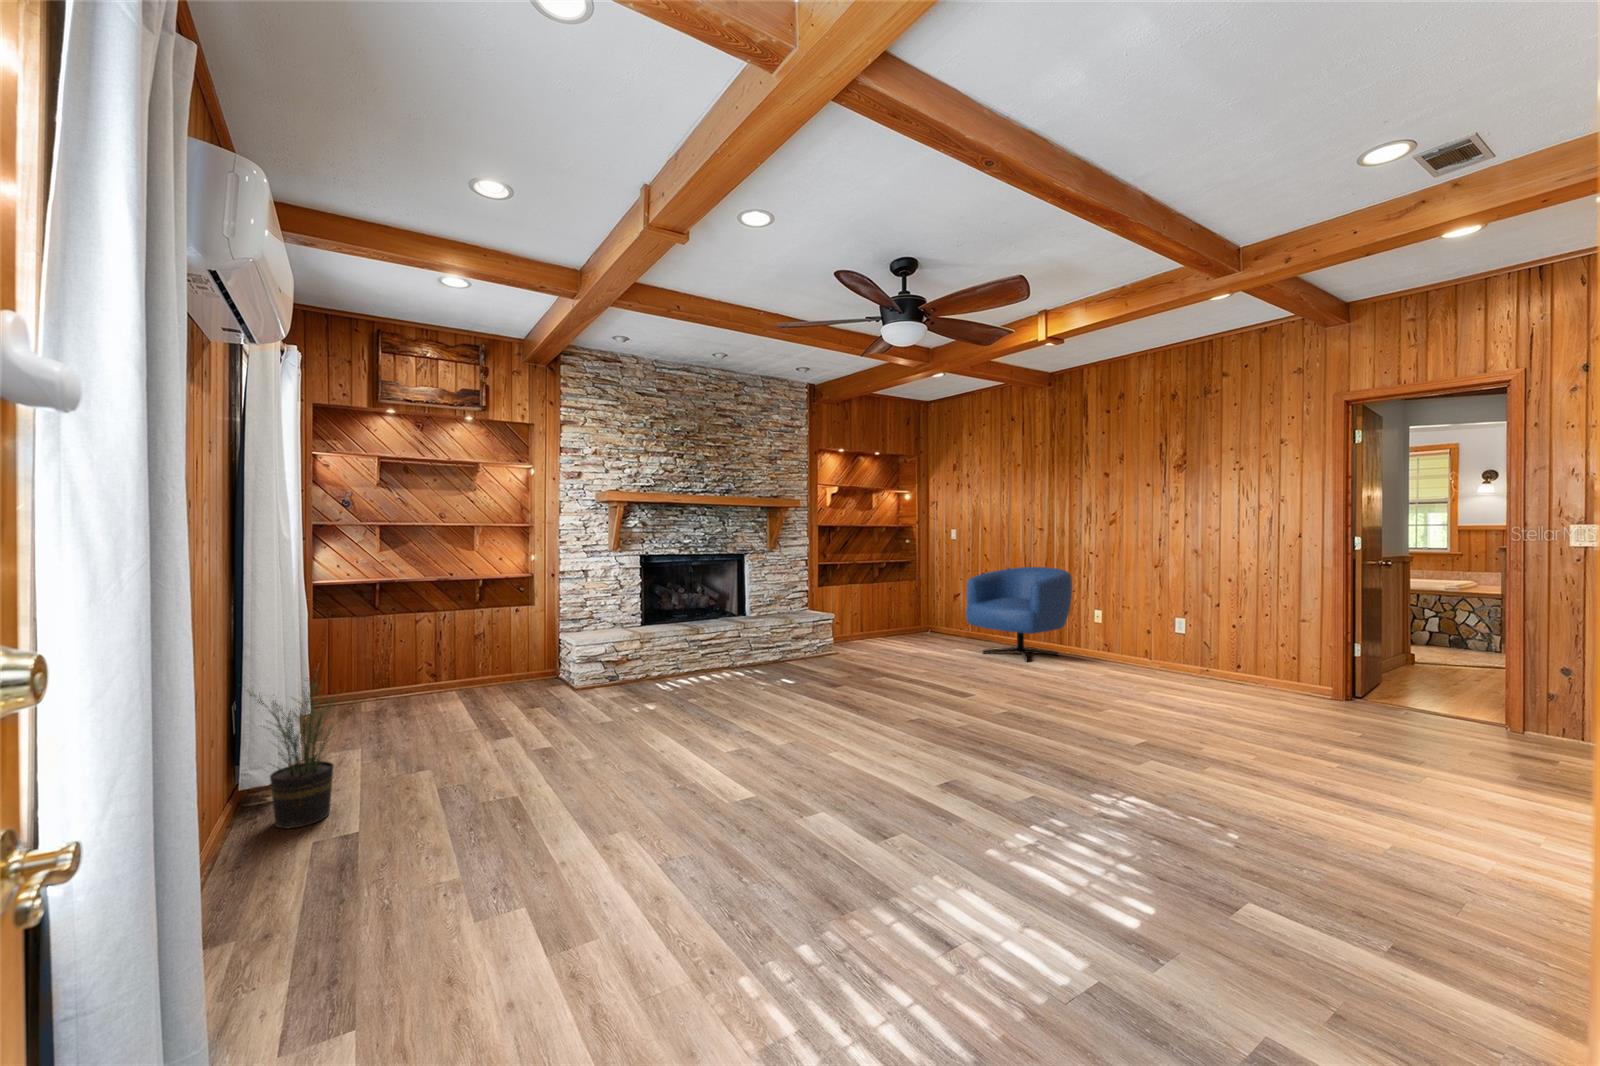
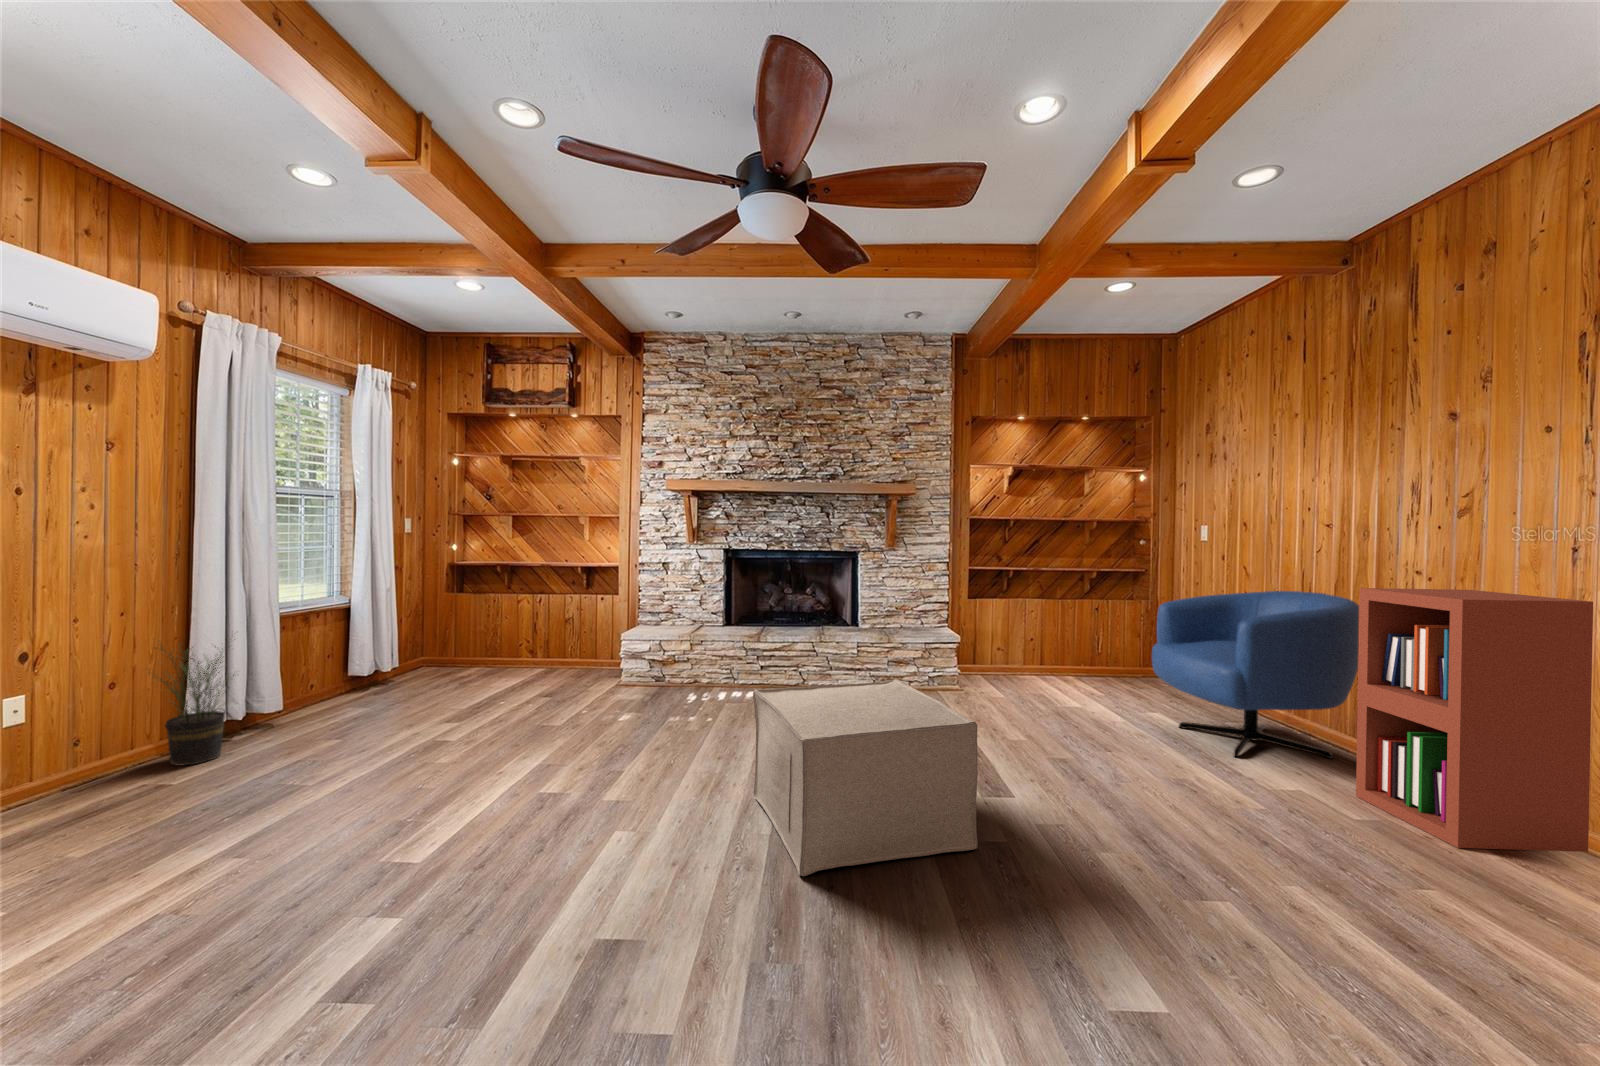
bookshelf: none [1090,561,1172,678] -> present [1356,588,1593,852]
ottoman: none [862,635,1009,744] -> present [753,679,978,876]

